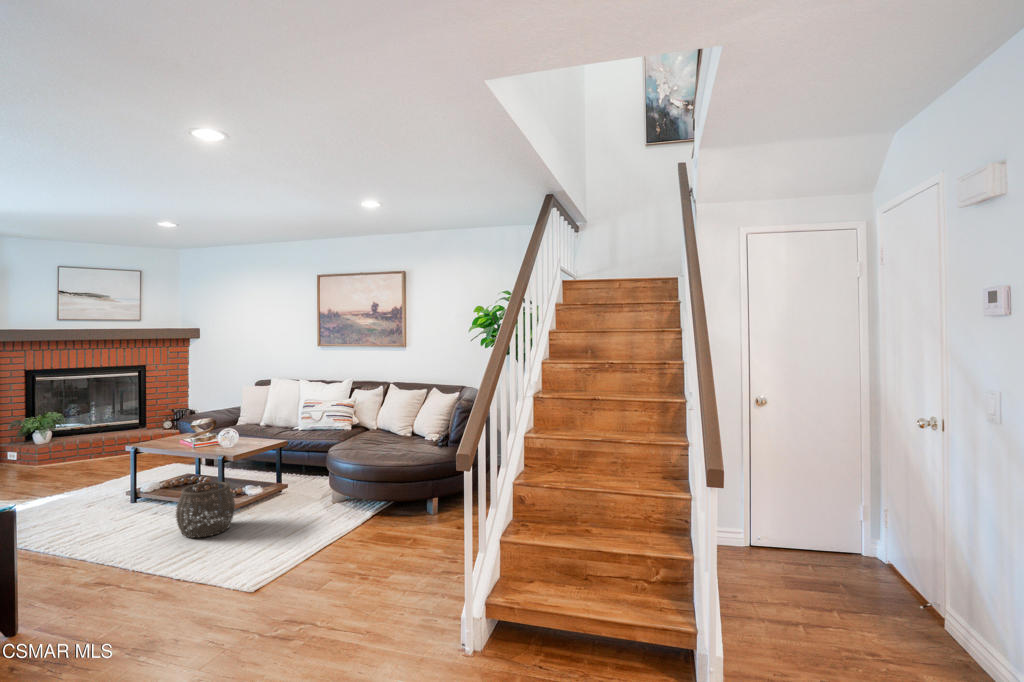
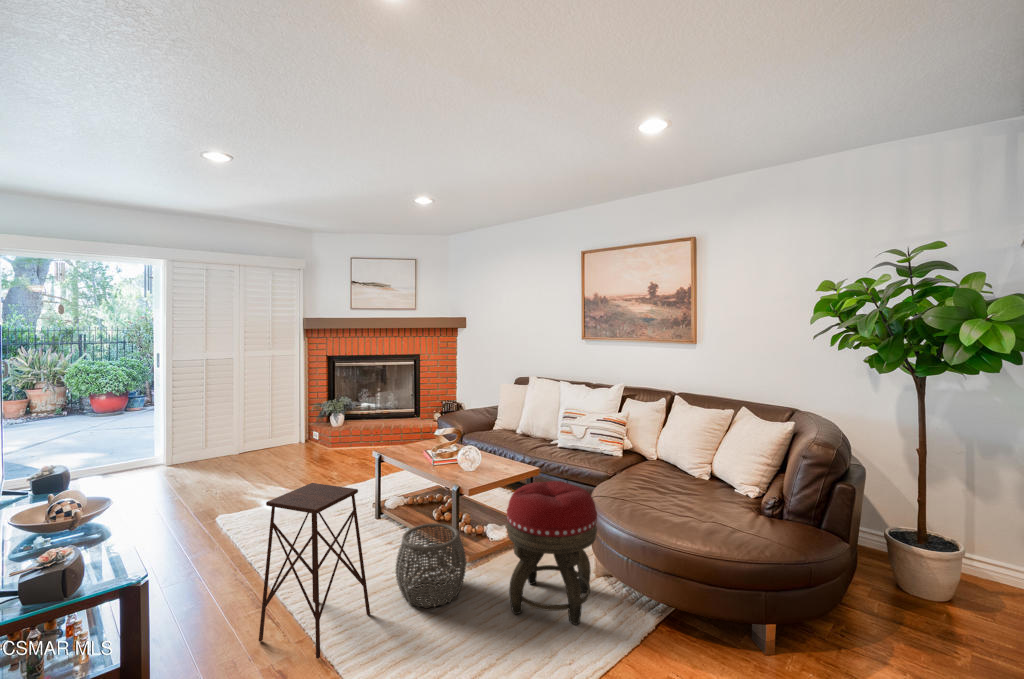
footstool: none [268,440,333,528] -> present [507,481,597,625]
side table: none [63,455,158,576] -> present [259,483,370,659]

